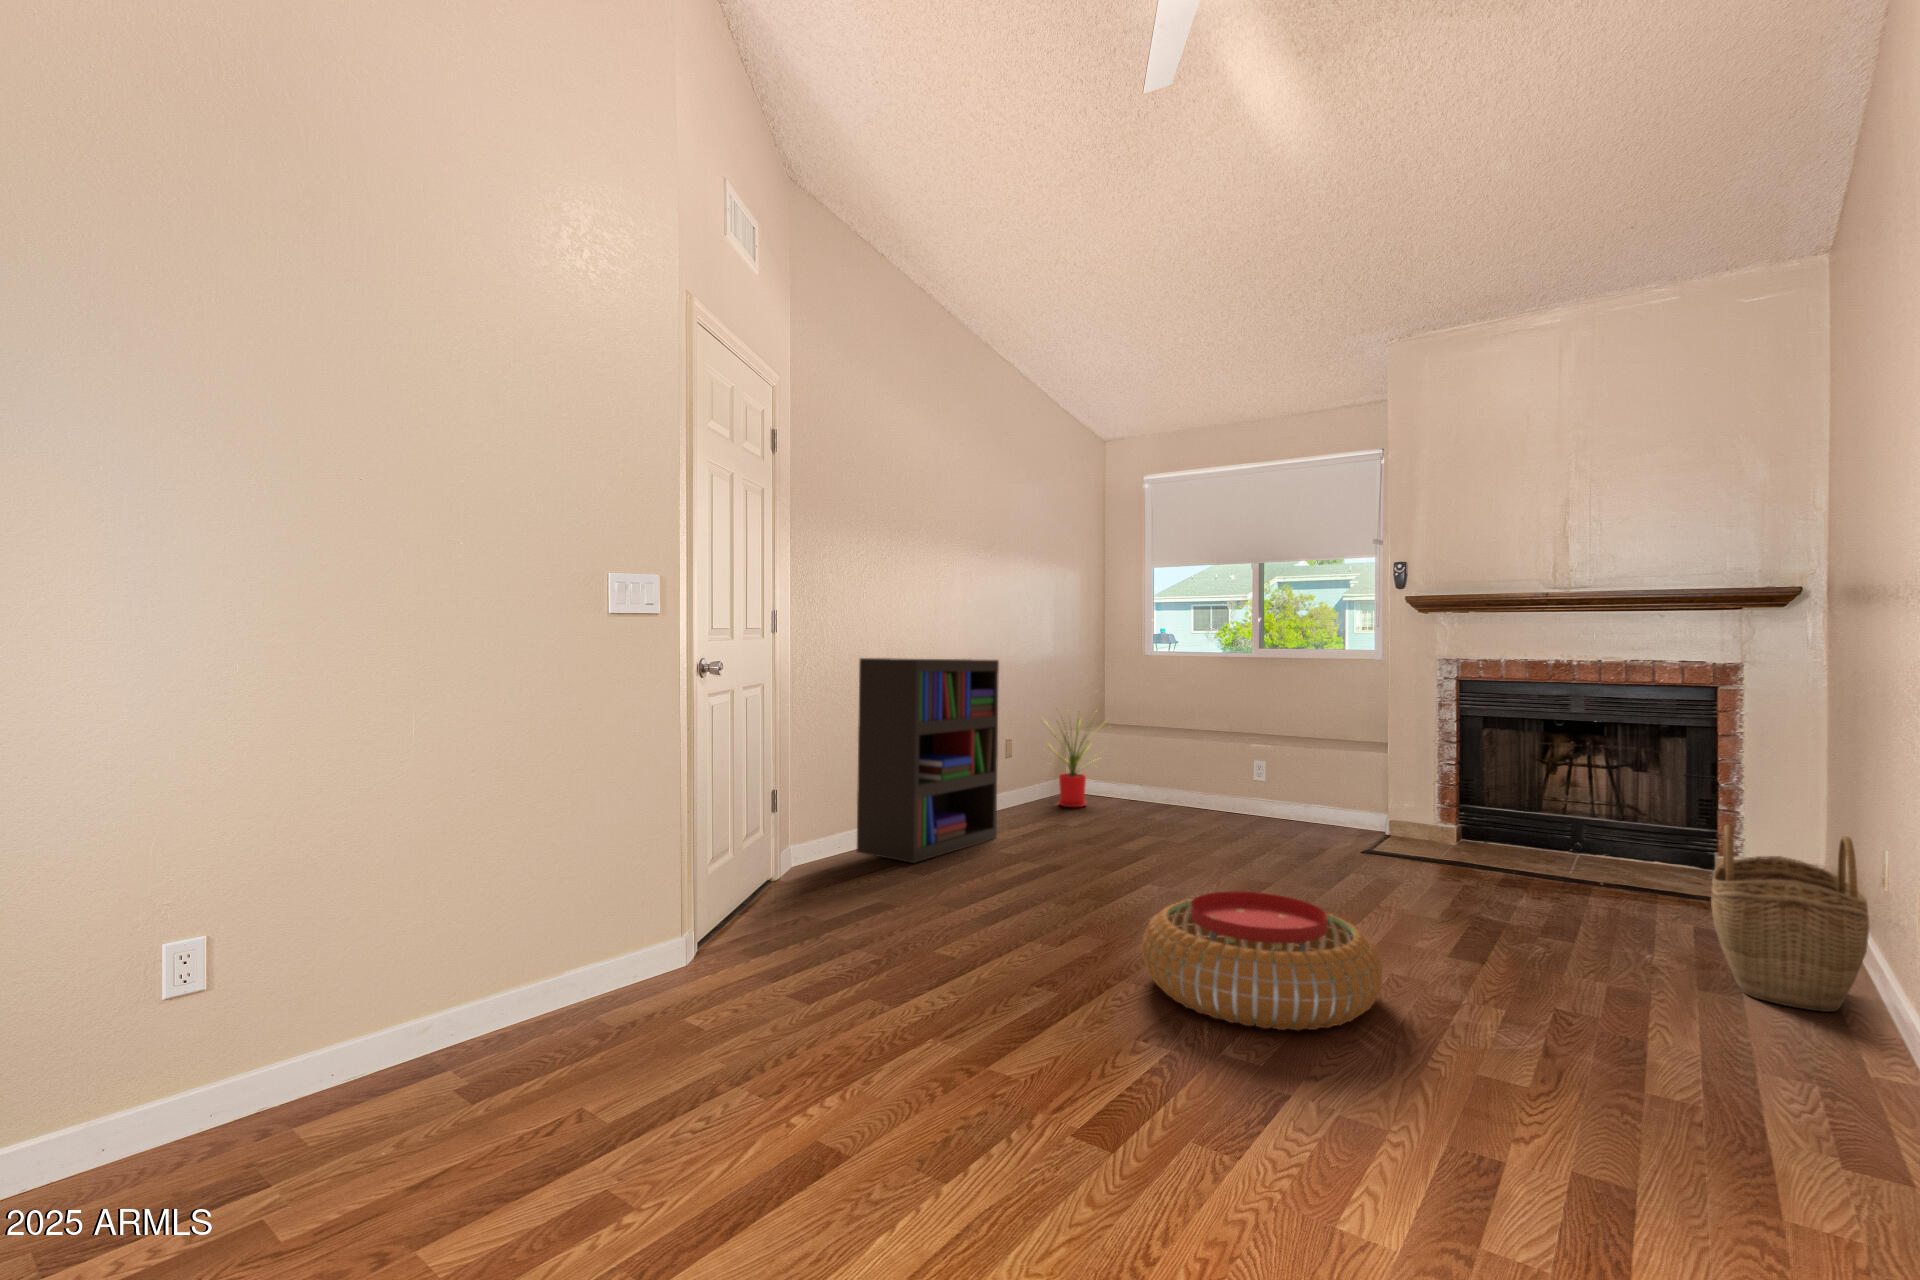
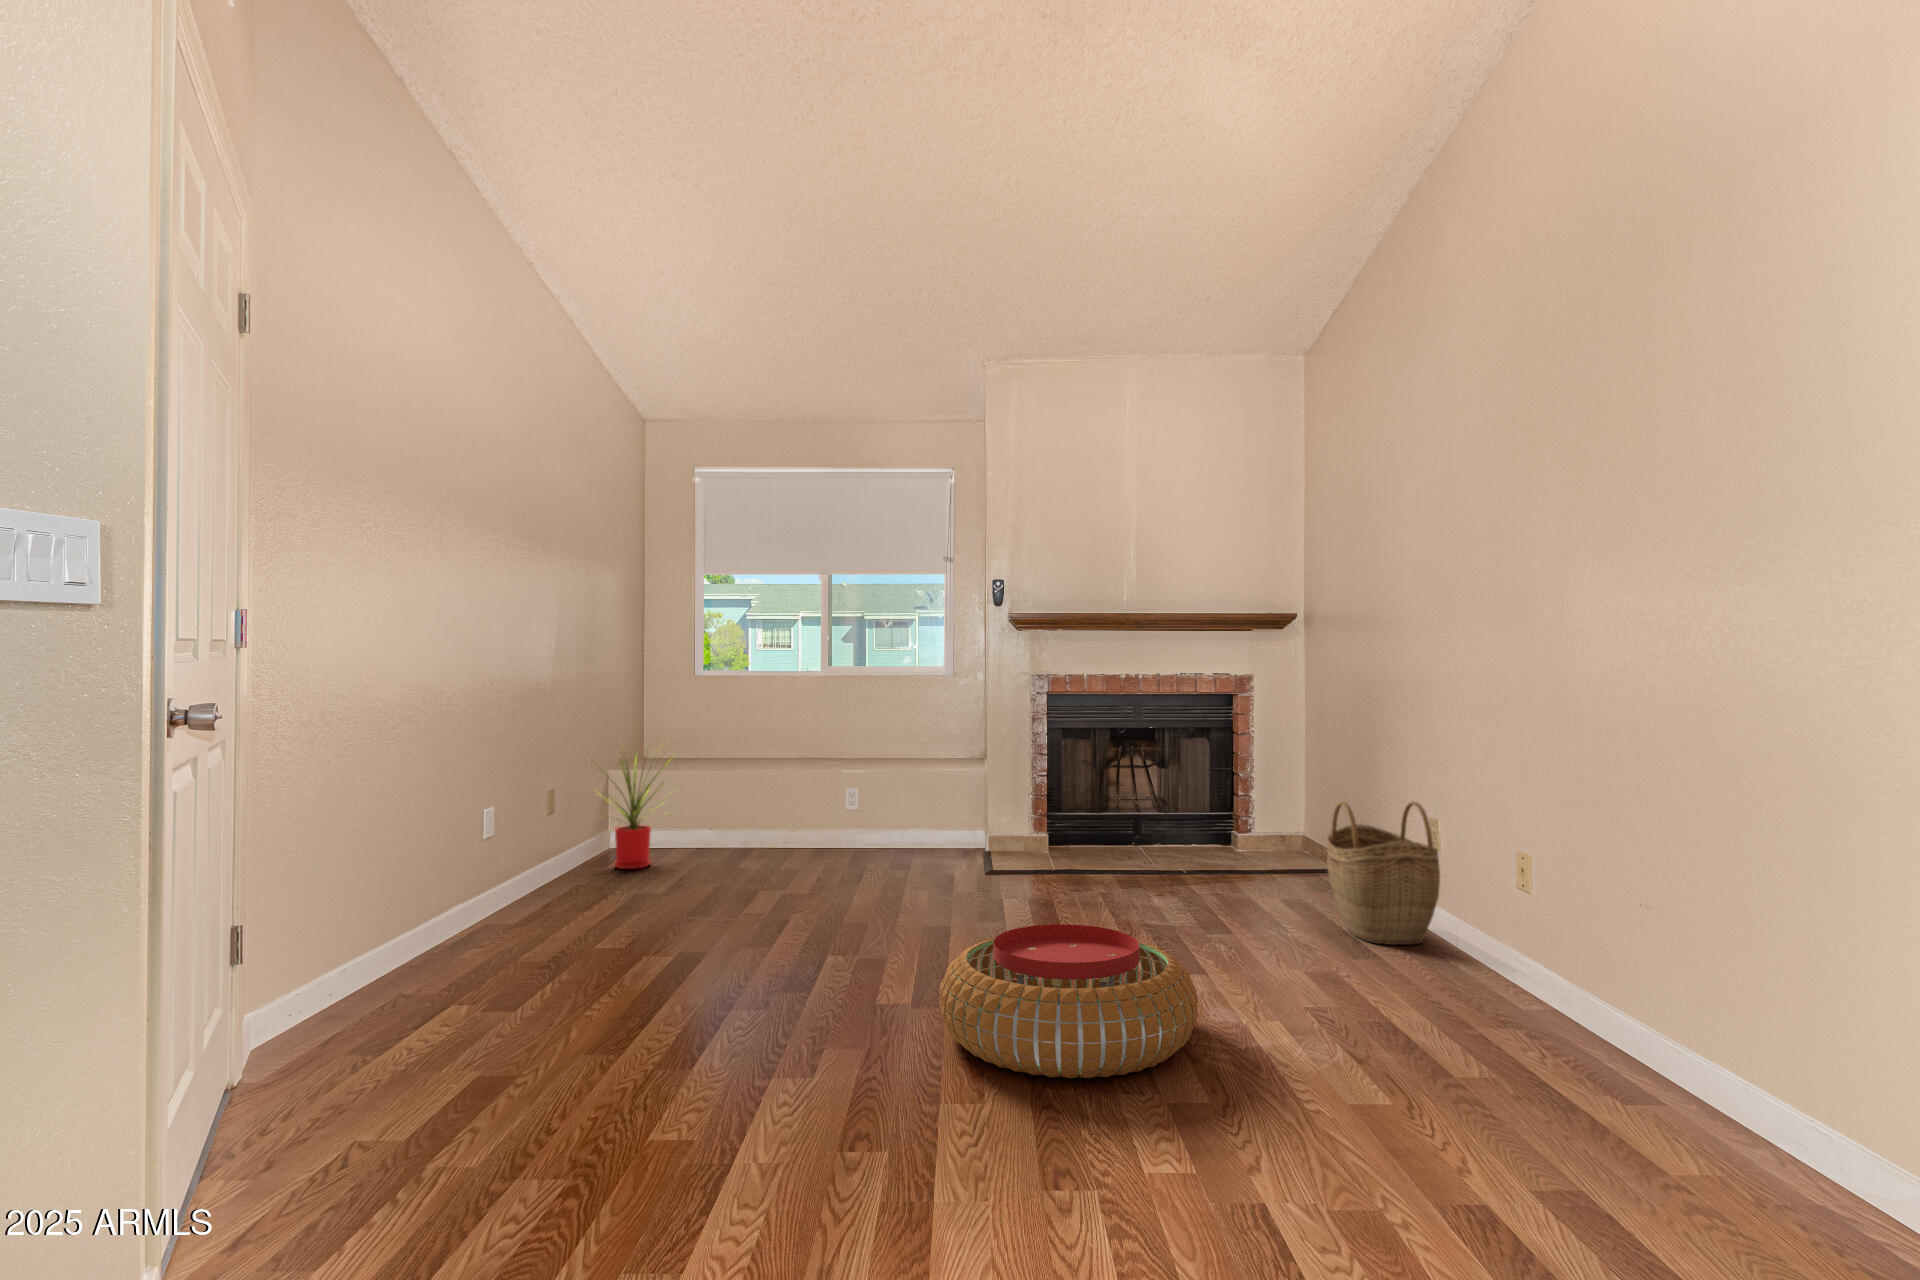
bookshelf: present [857,658,999,863] -> none [377,676,580,977]

